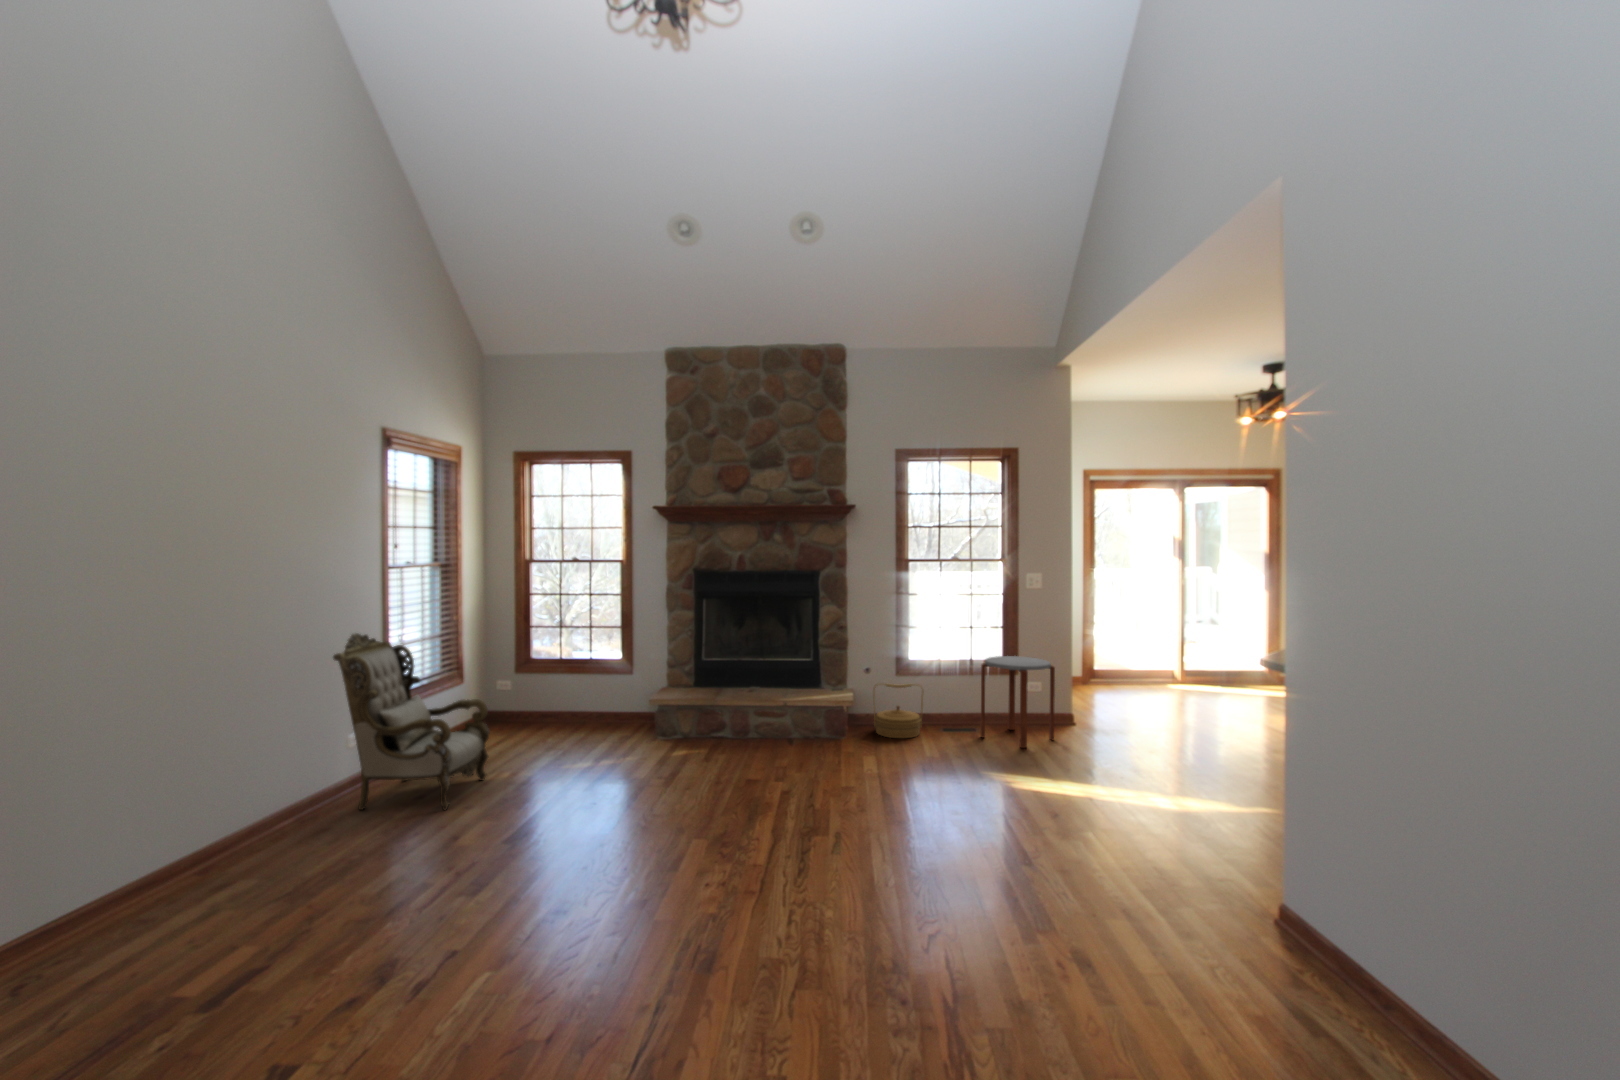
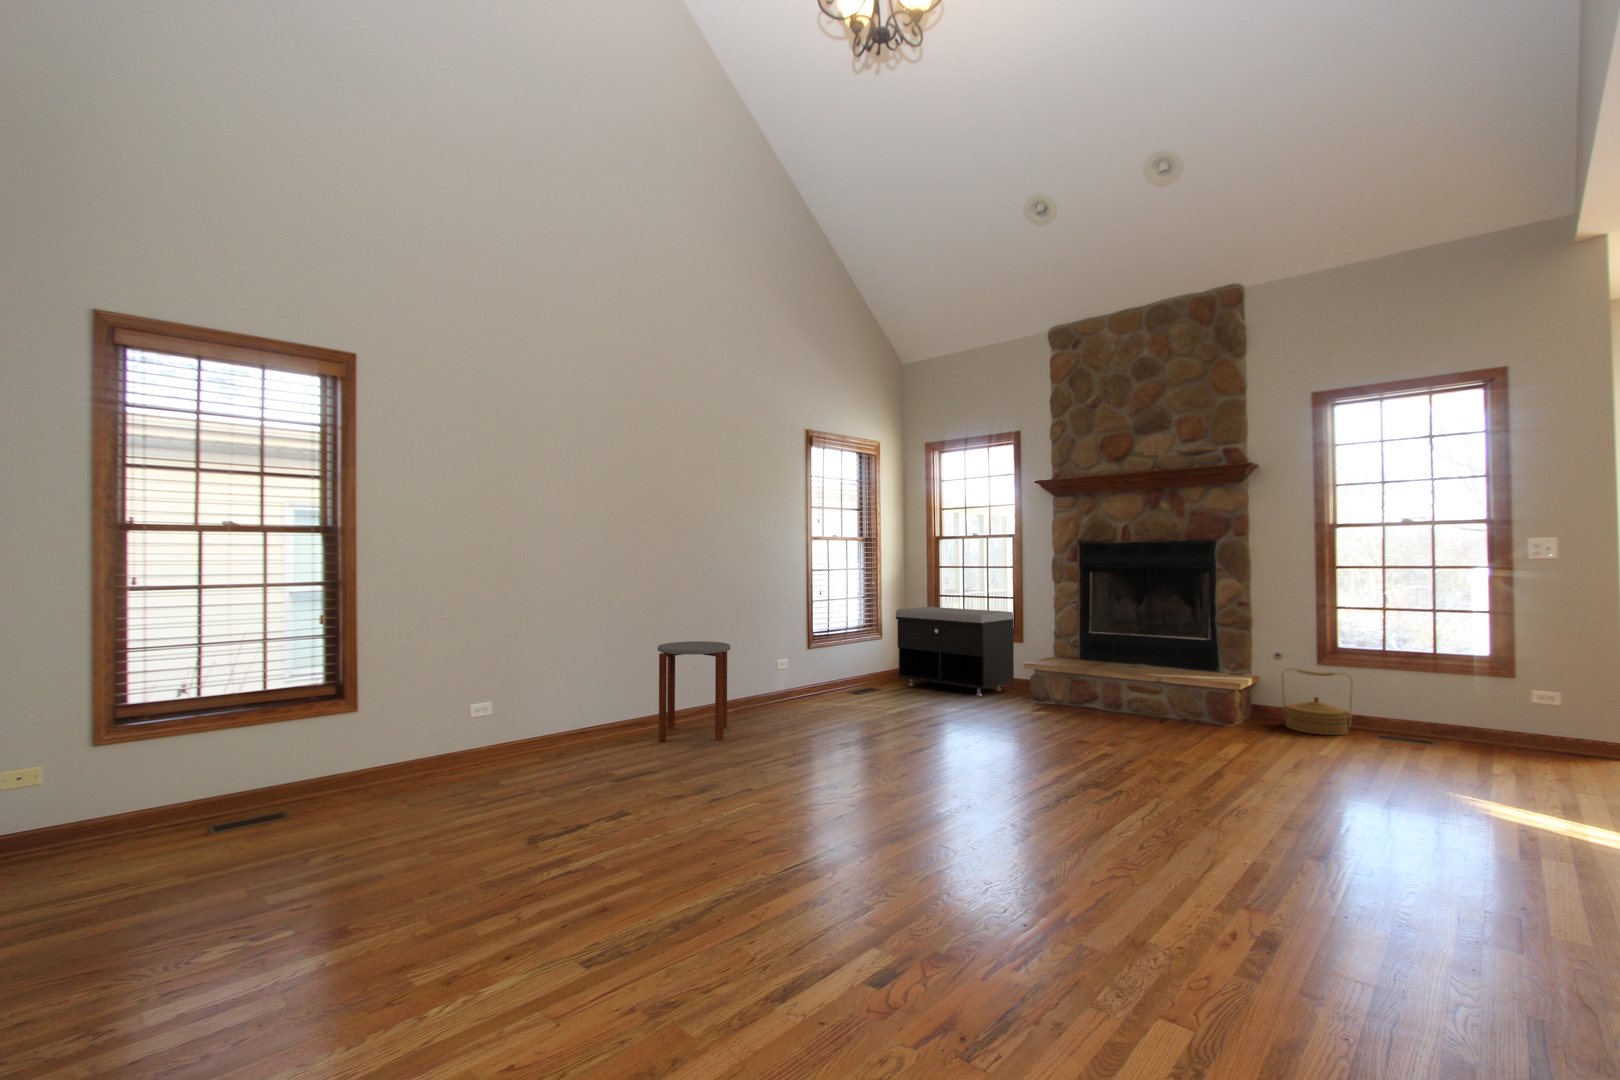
armchair: present [333,633,490,810] -> none [771,582,880,719]
storage bench: none [485,641,623,741] -> present [896,607,1014,696]
side table: present [981,656,1055,748] -> present [658,641,730,741]

